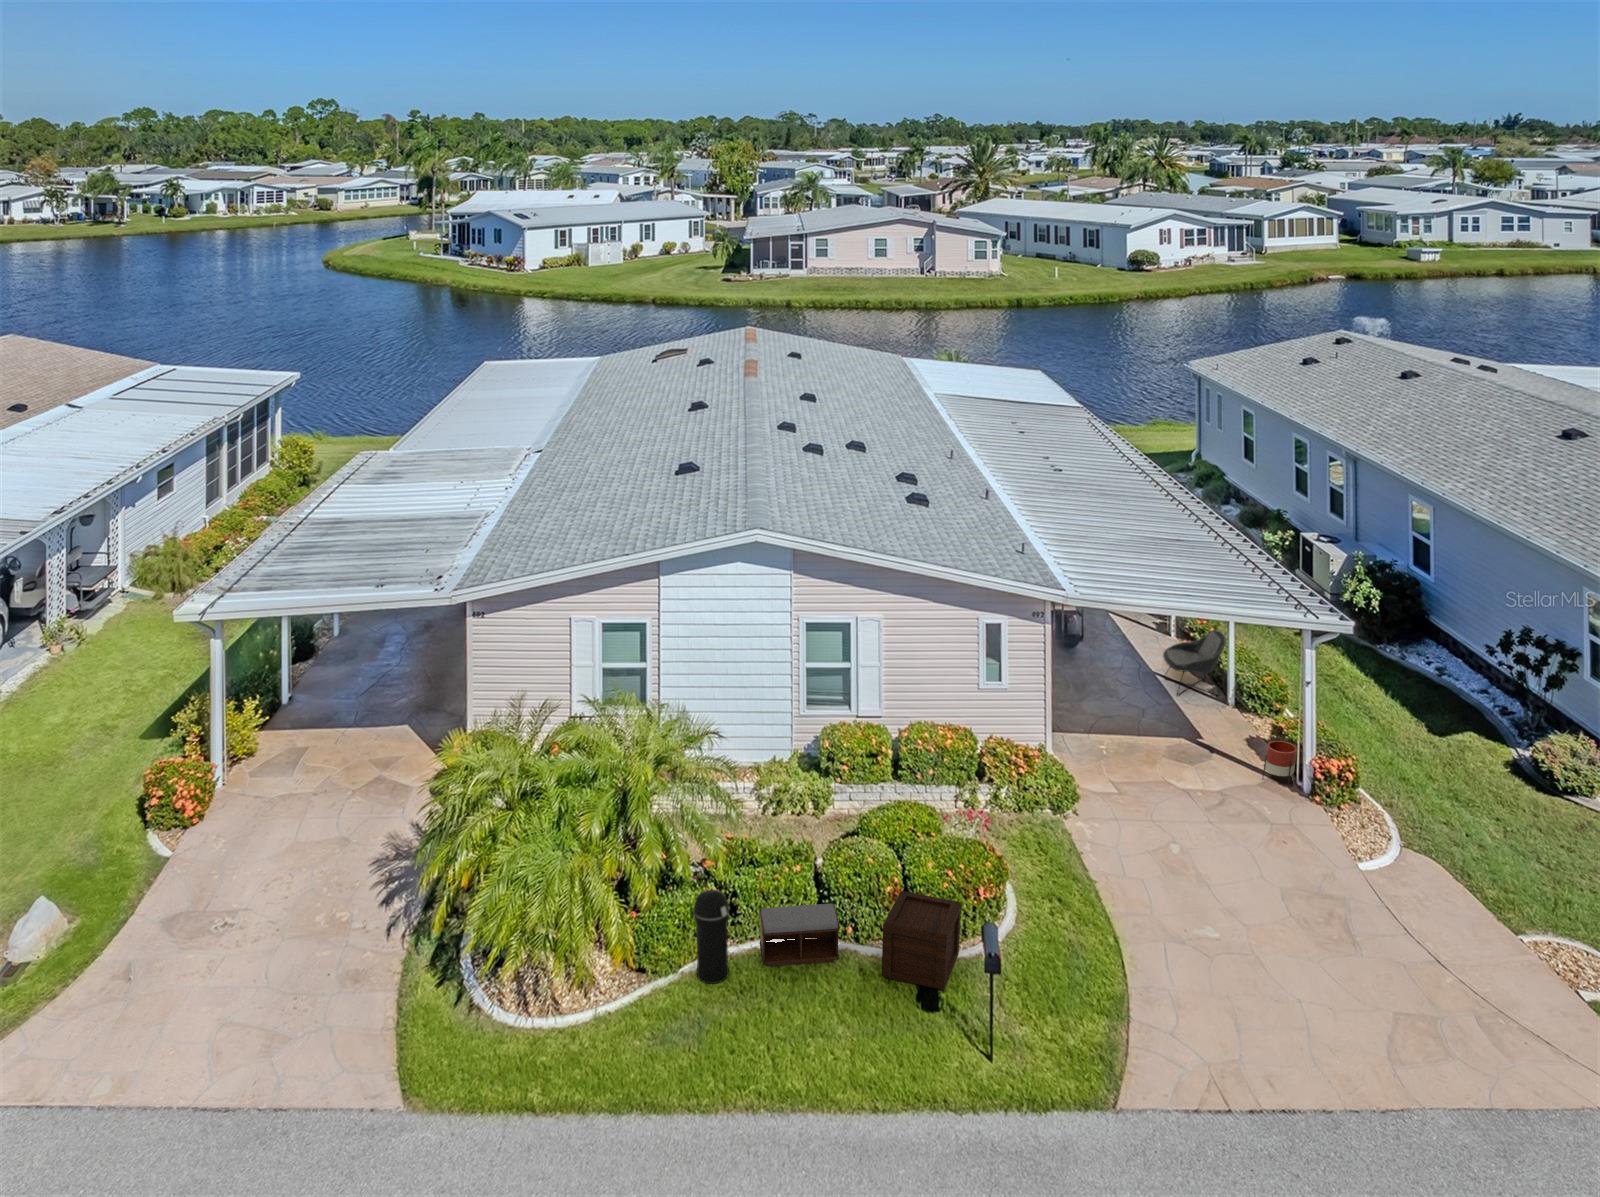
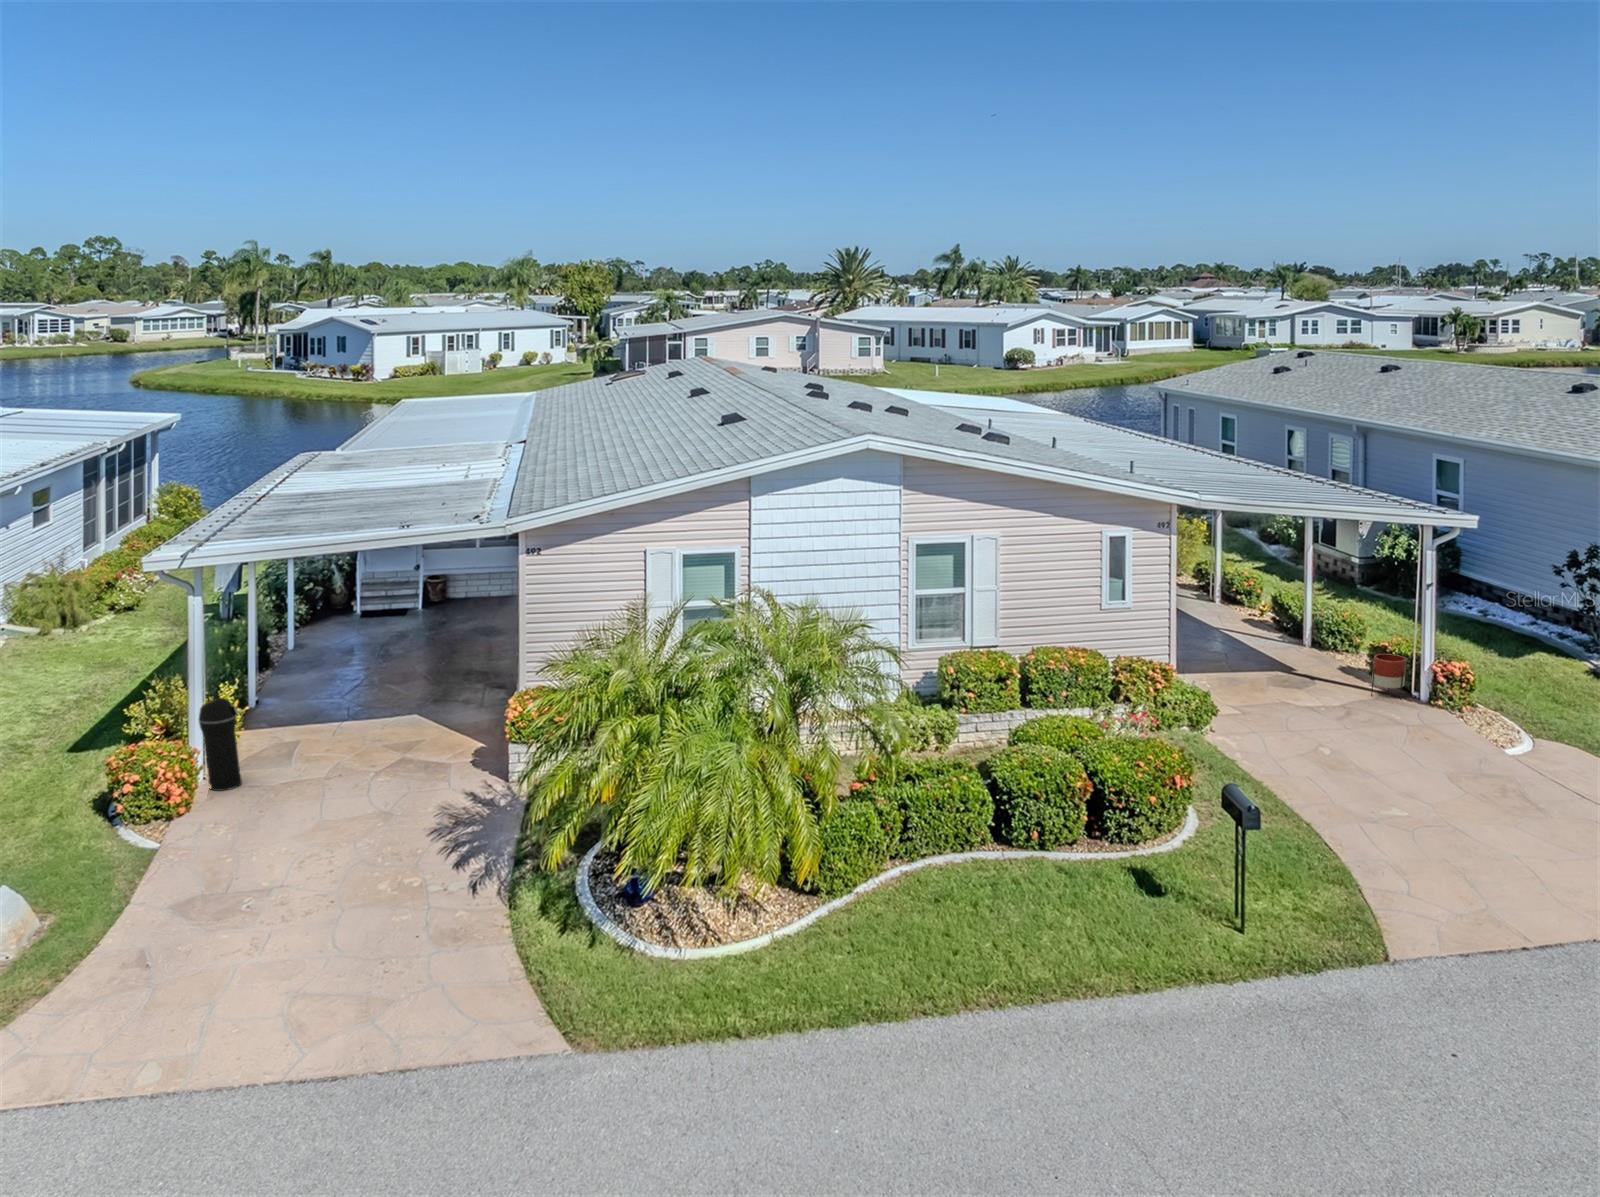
lounge chair: present [1163,630,1226,696] -> none [1213,574,1283,643]
trash can: present [693,890,730,984] -> present [199,698,242,791]
wooden crate: present [882,891,961,990] -> none [1088,783,1171,883]
bench: present [759,904,840,966] -> none [933,805,1034,880]

